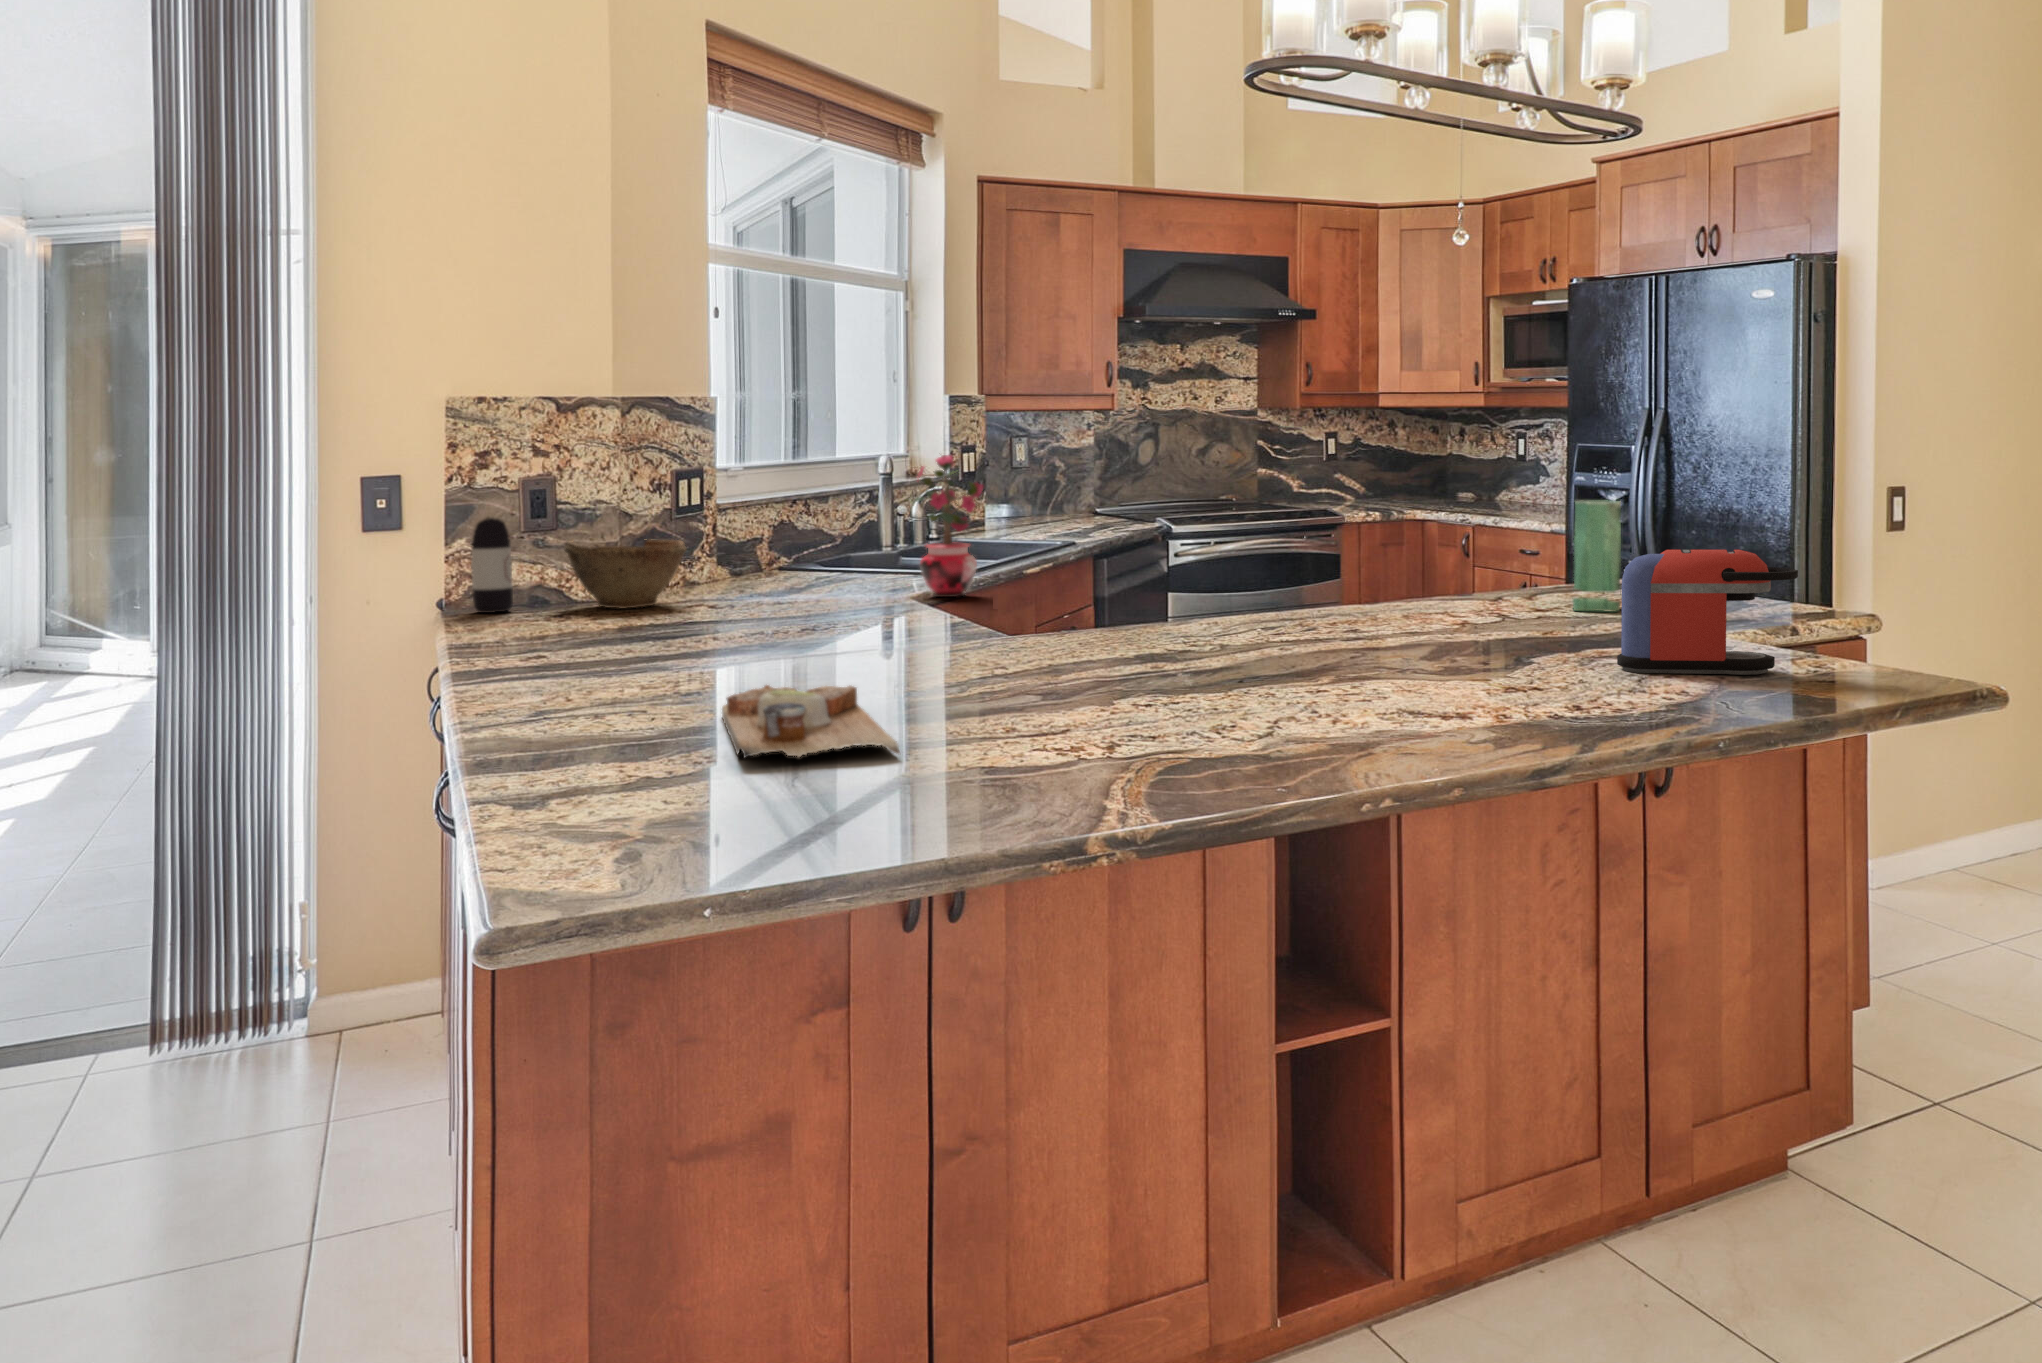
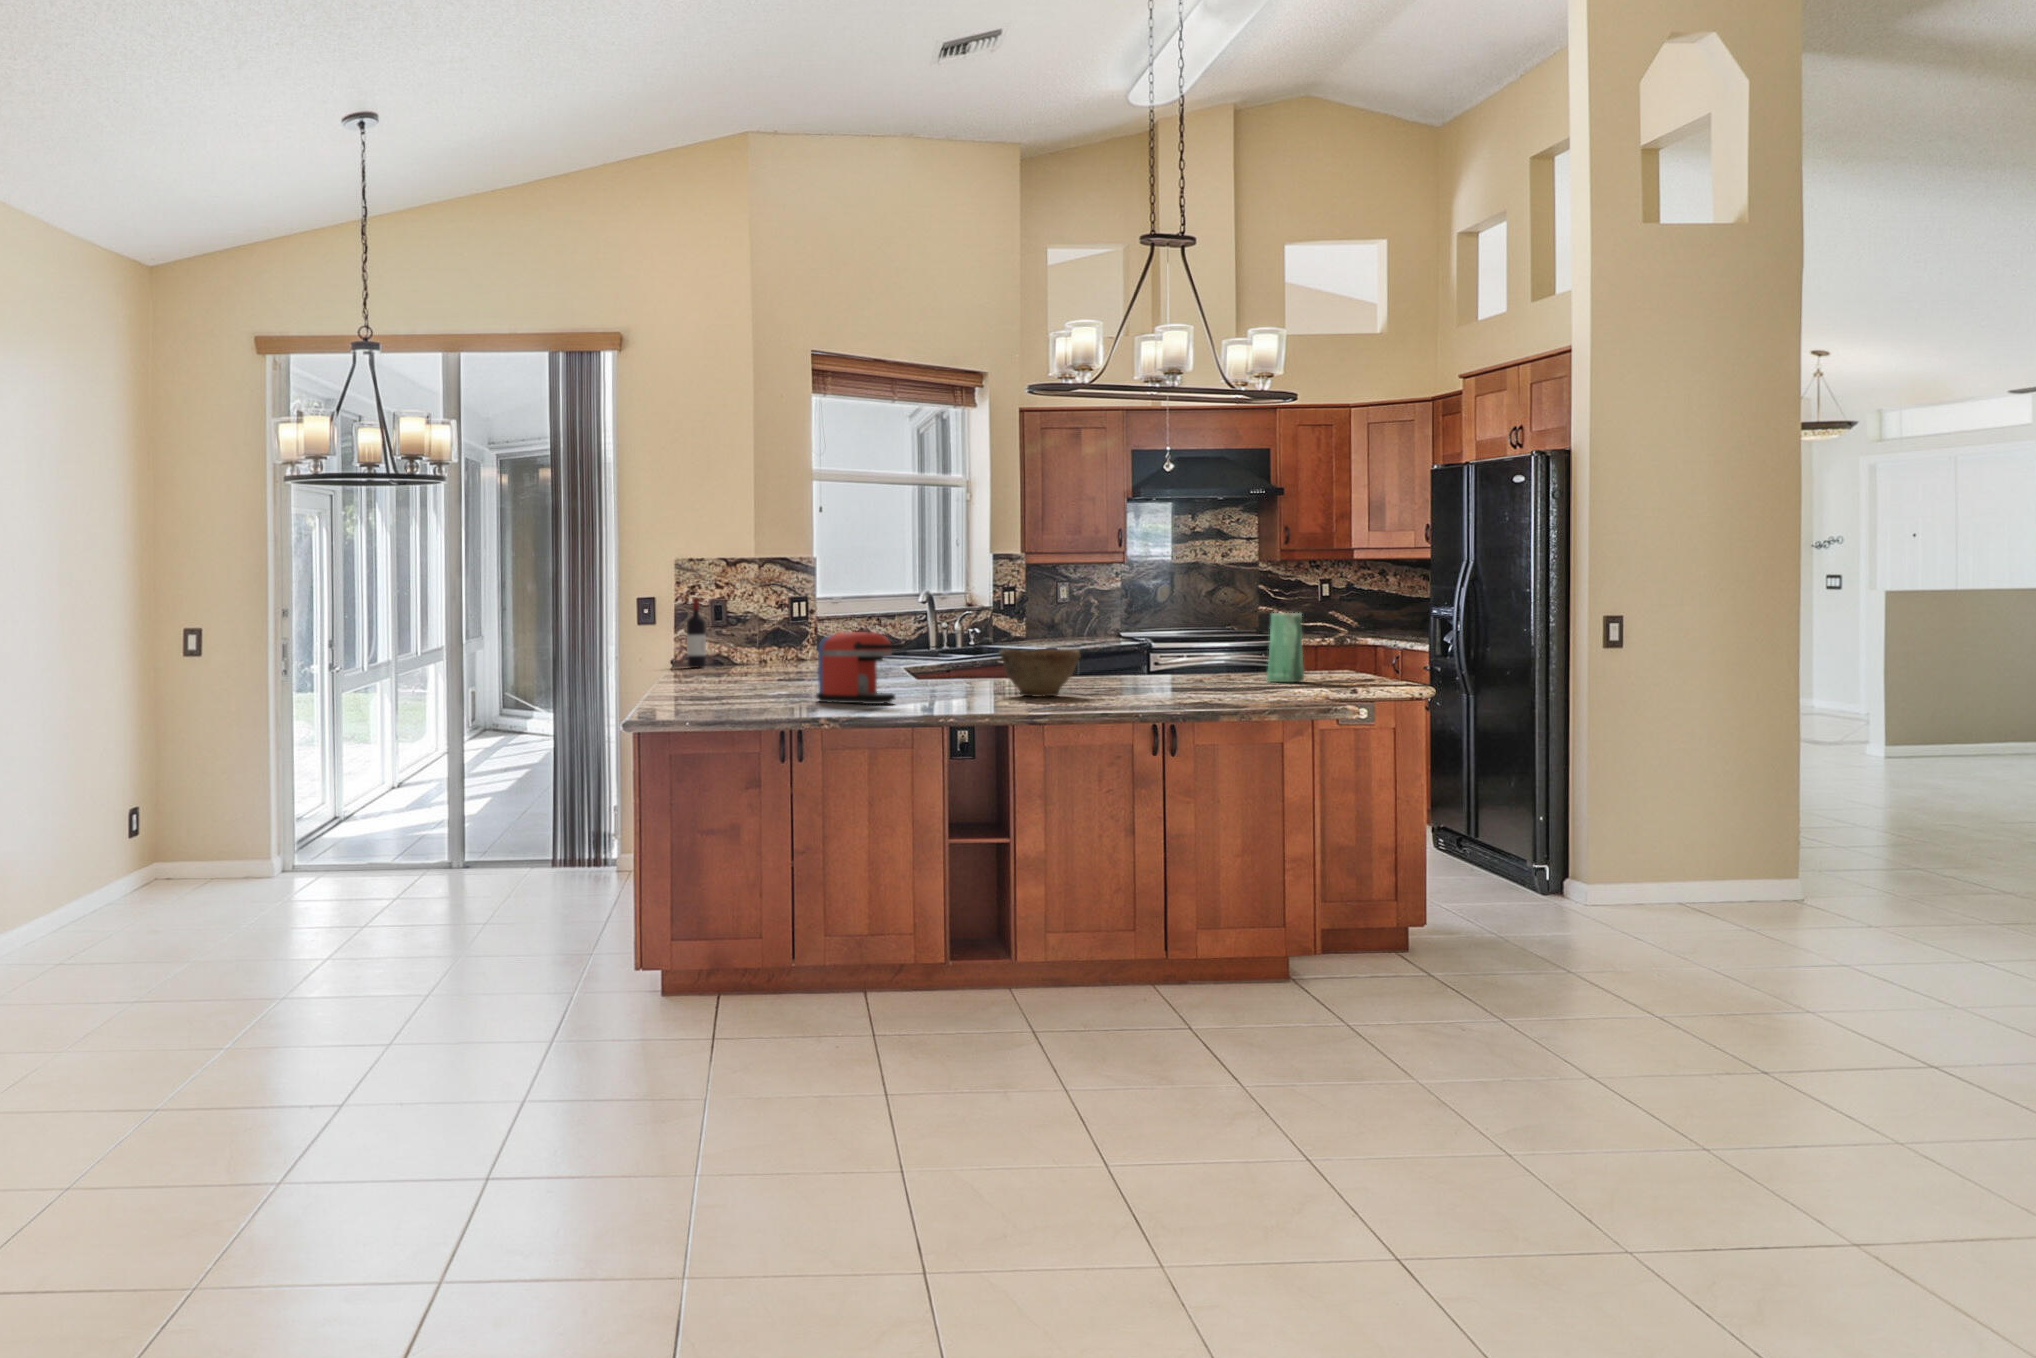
potted plant: present [915,455,983,597] -> none [905,586,953,669]
bowl: present [564,539,687,608] -> present [999,649,1081,697]
coffee maker: present [1617,550,1798,675] -> present [816,632,905,704]
cutting board: present [722,685,900,758] -> none [702,674,776,696]

